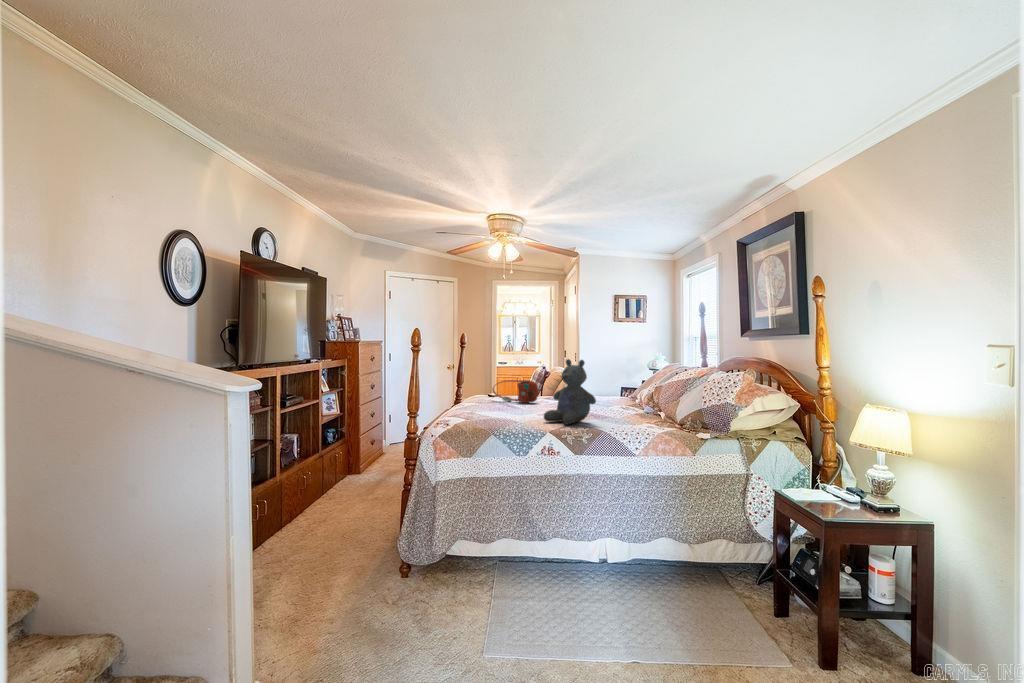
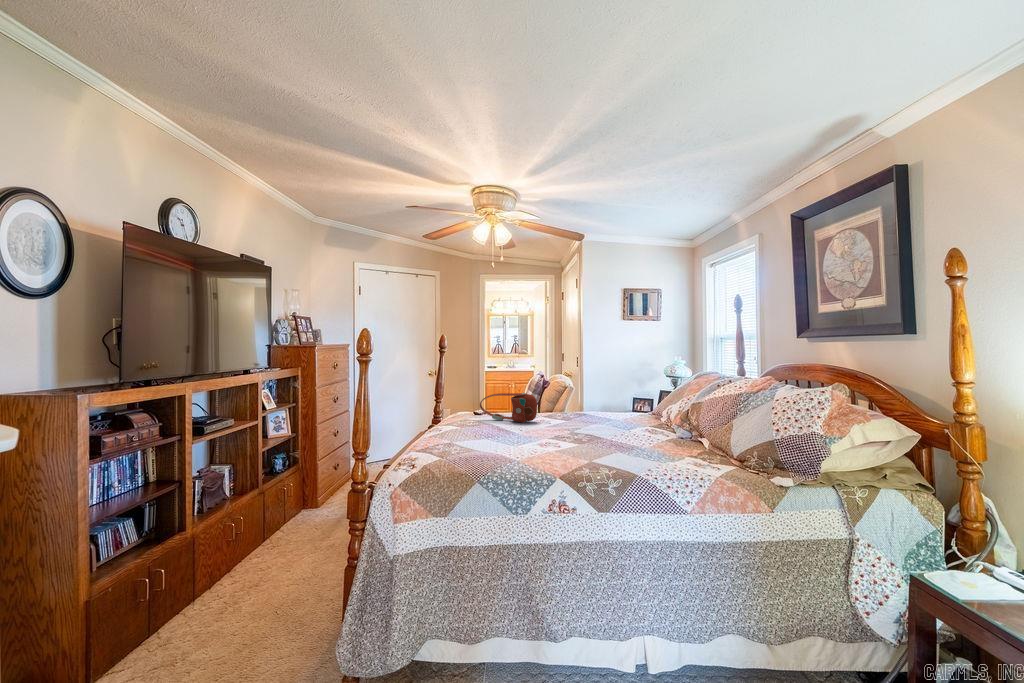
stuffed bear: present [544,359,596,425] -> none [550,370,624,465]

